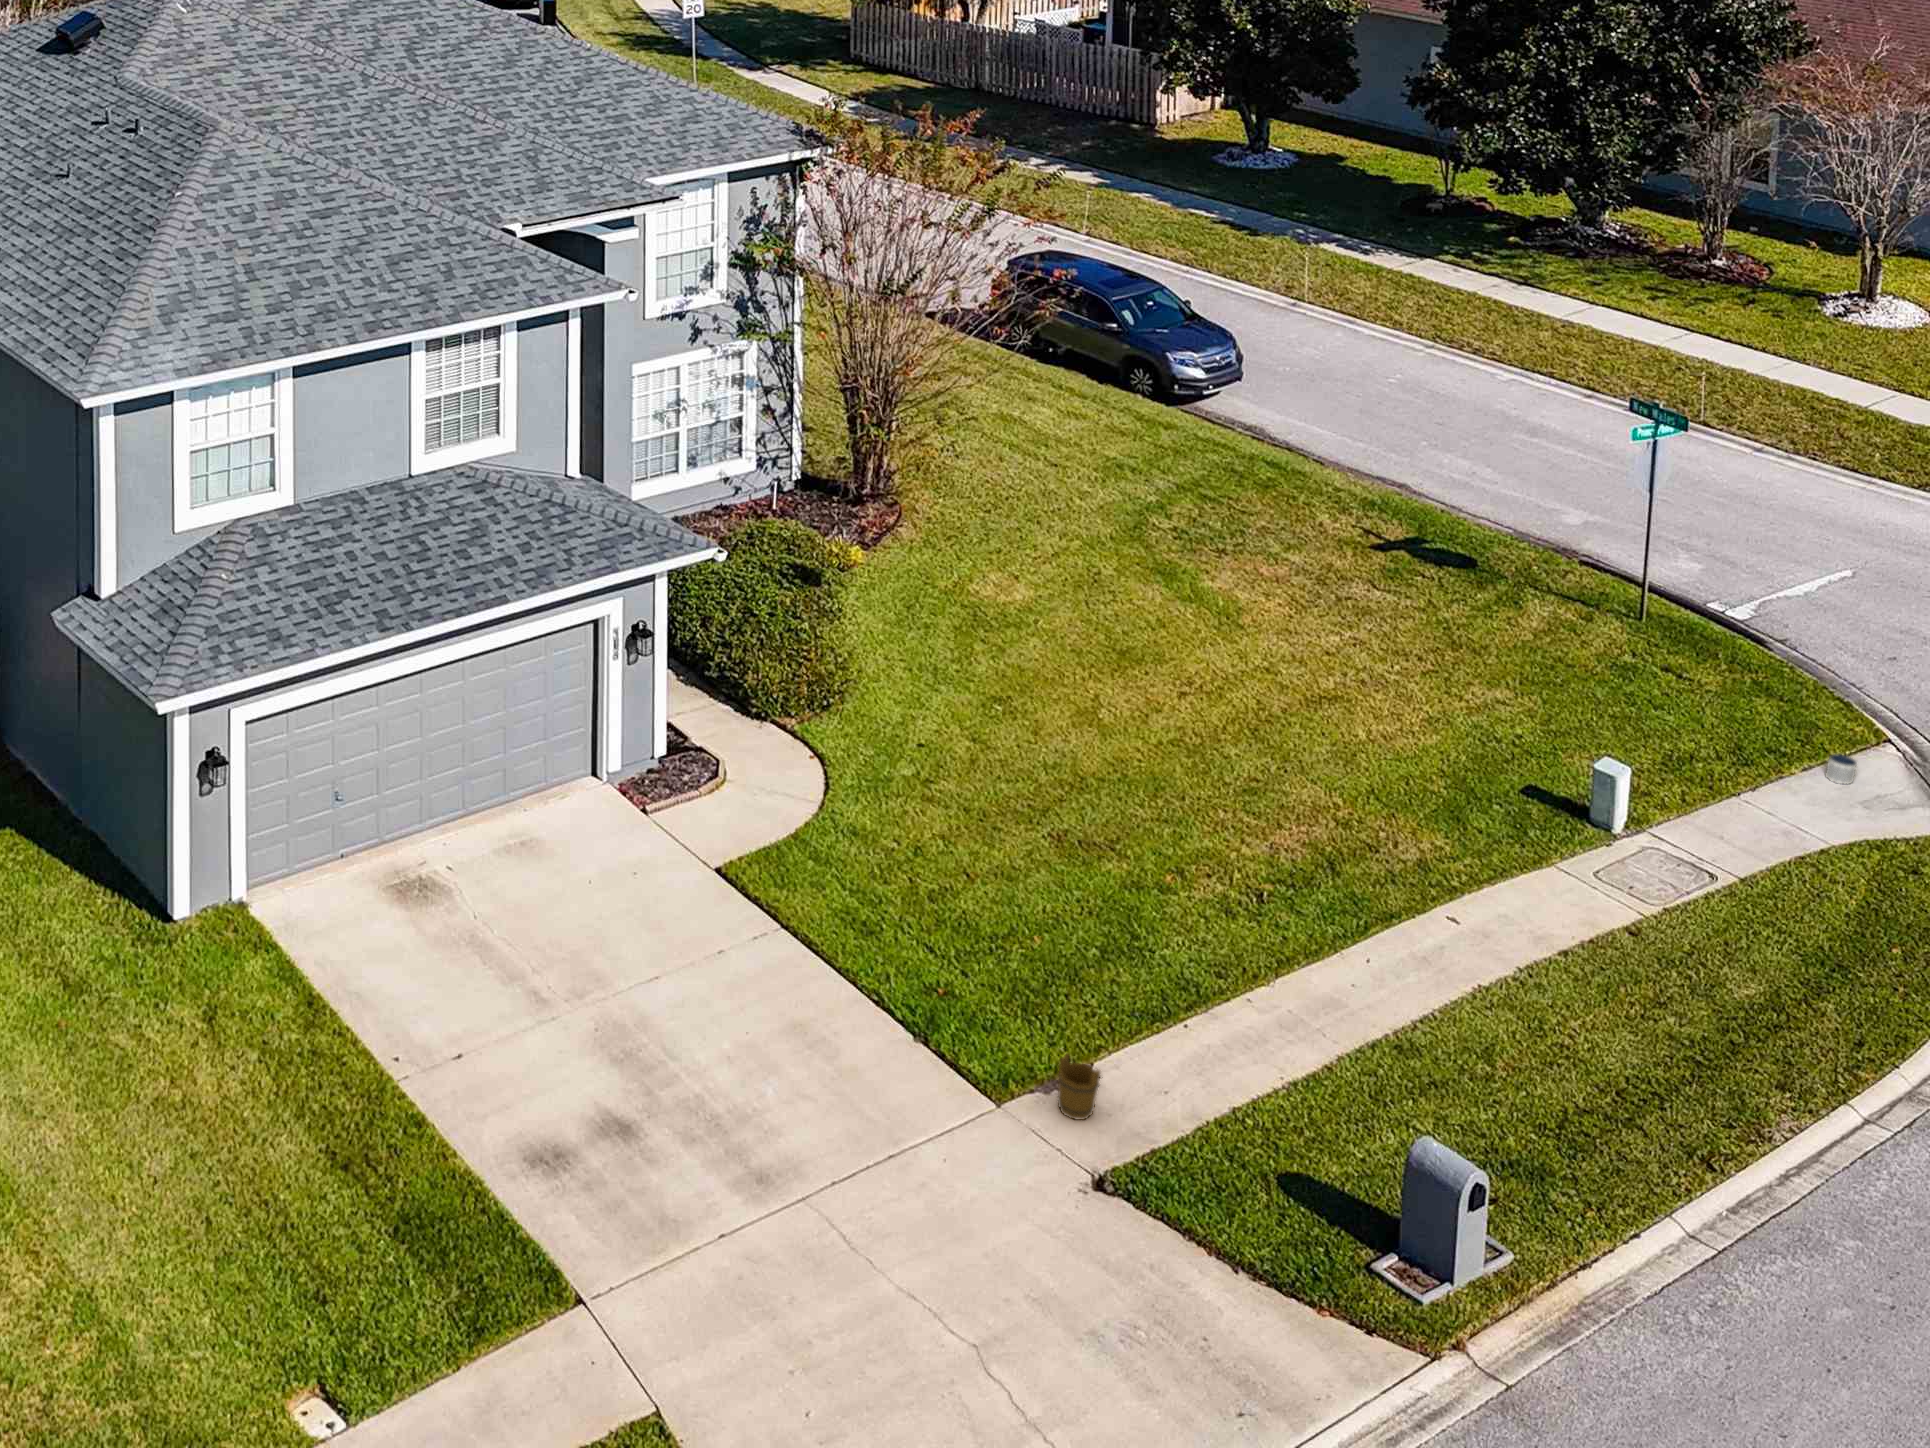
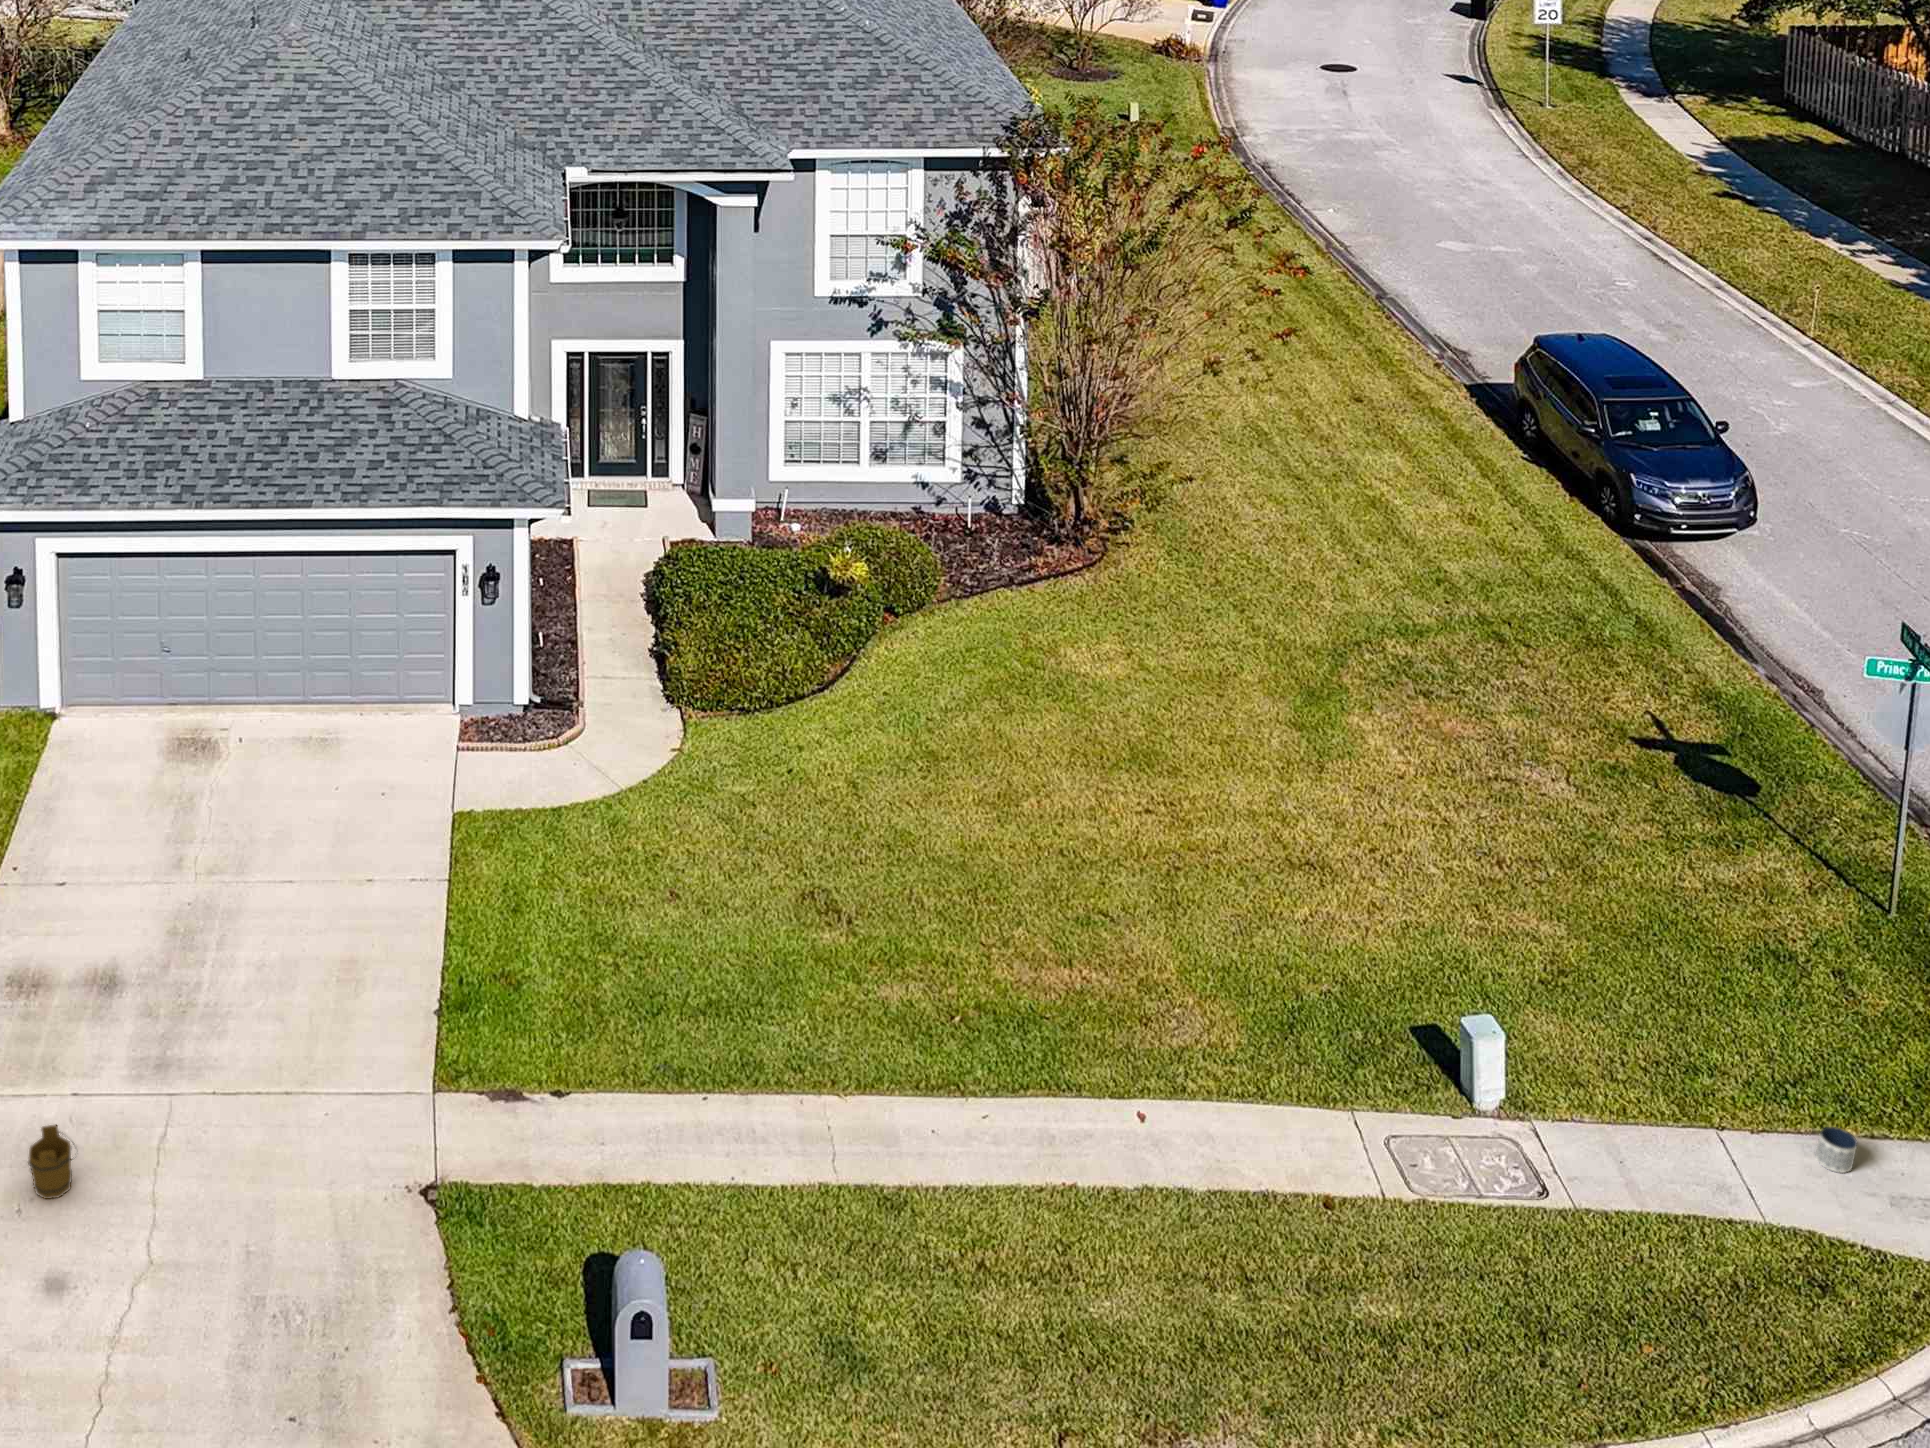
bucket: present [1058,1054,1101,1120] -> present [28,1125,74,1199]

